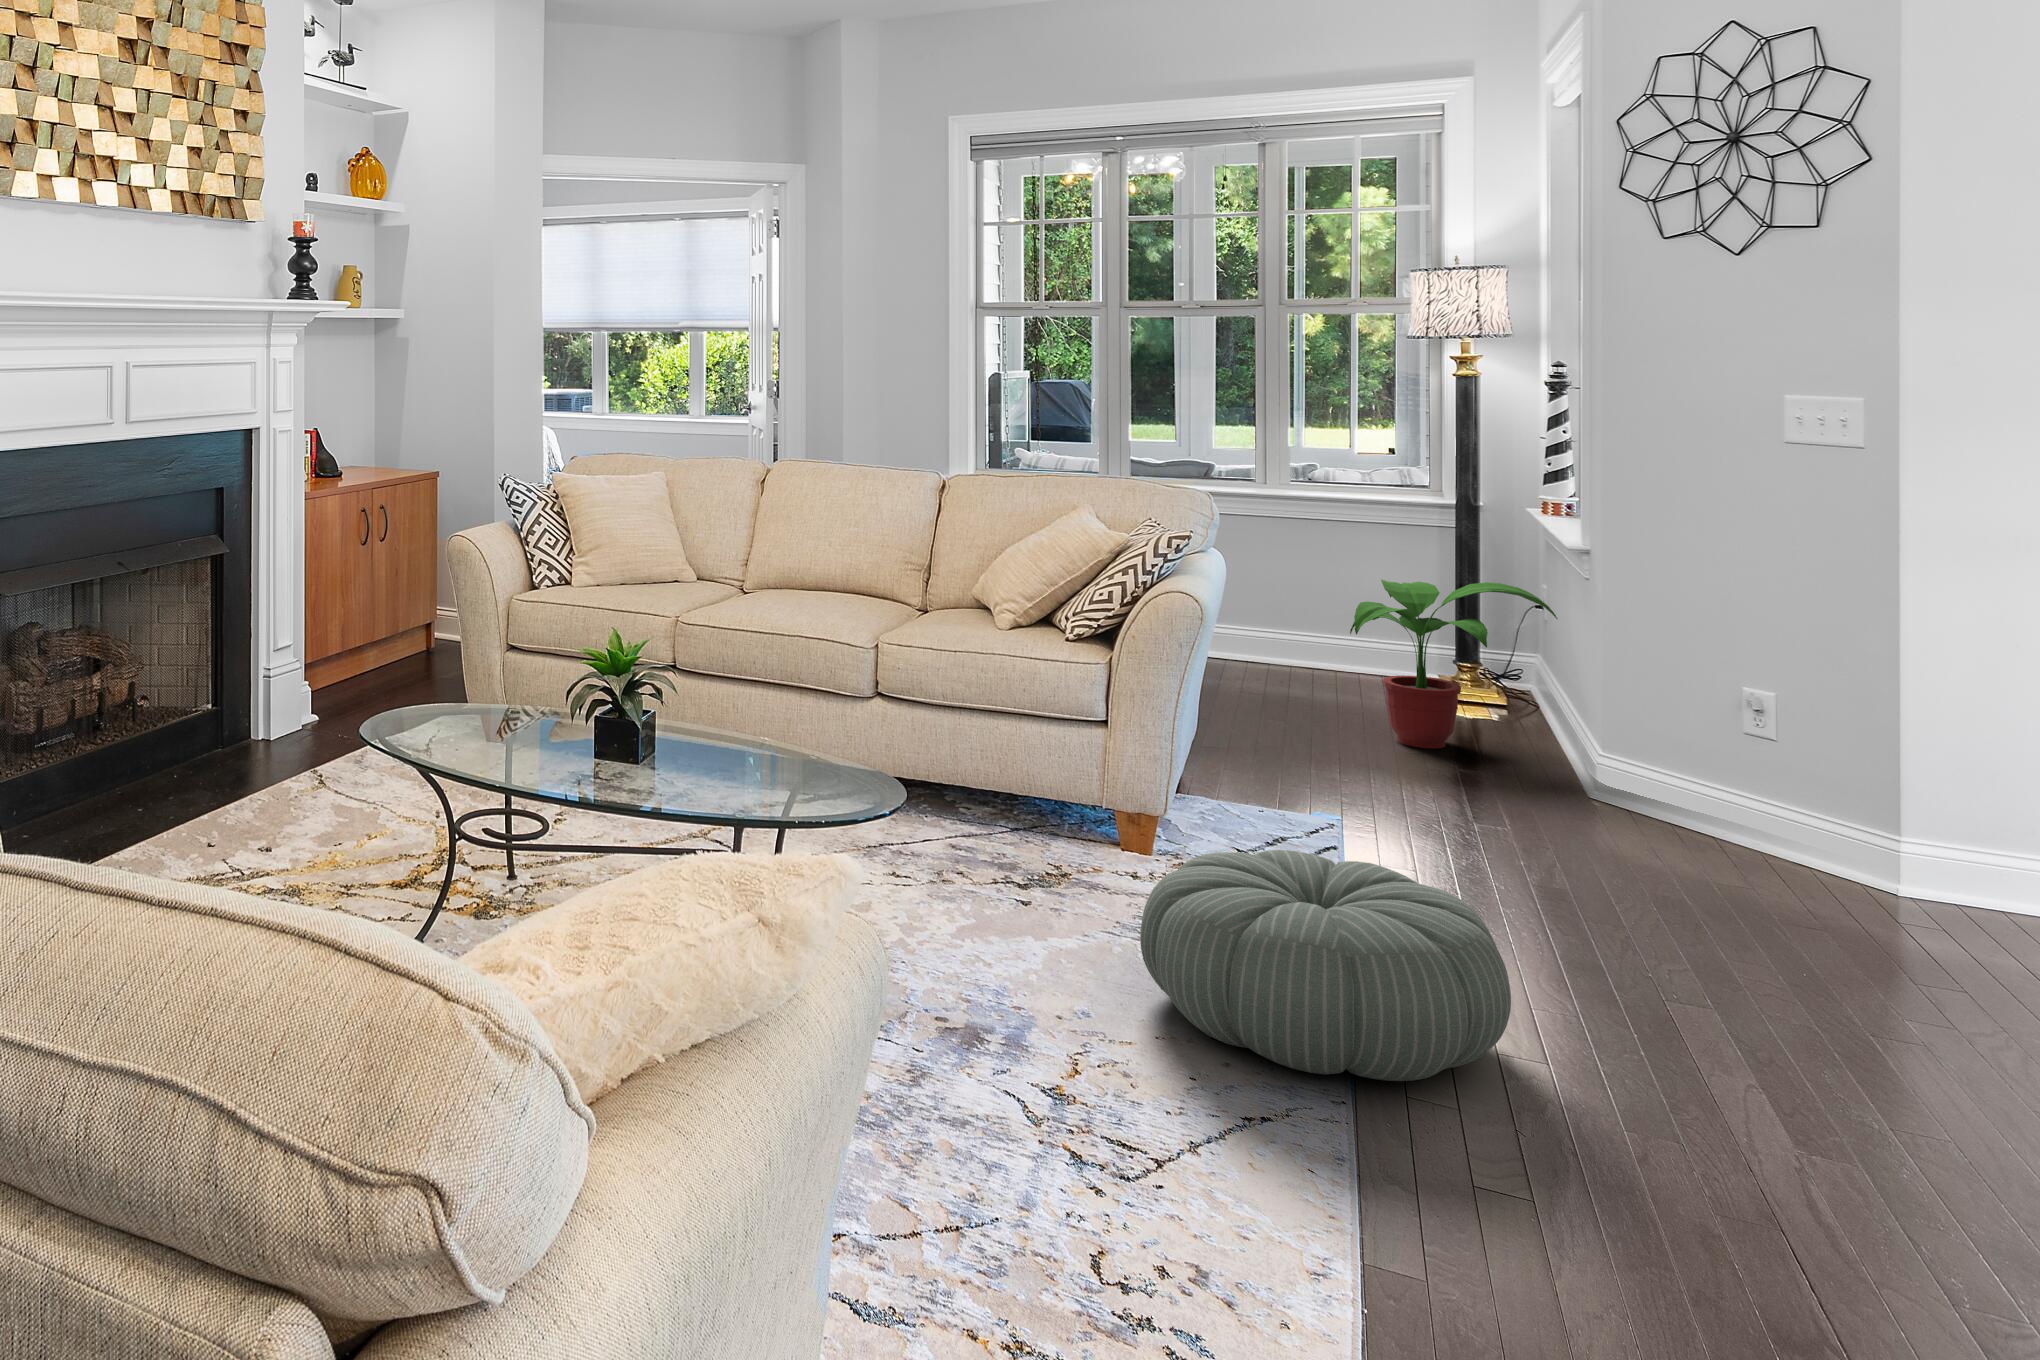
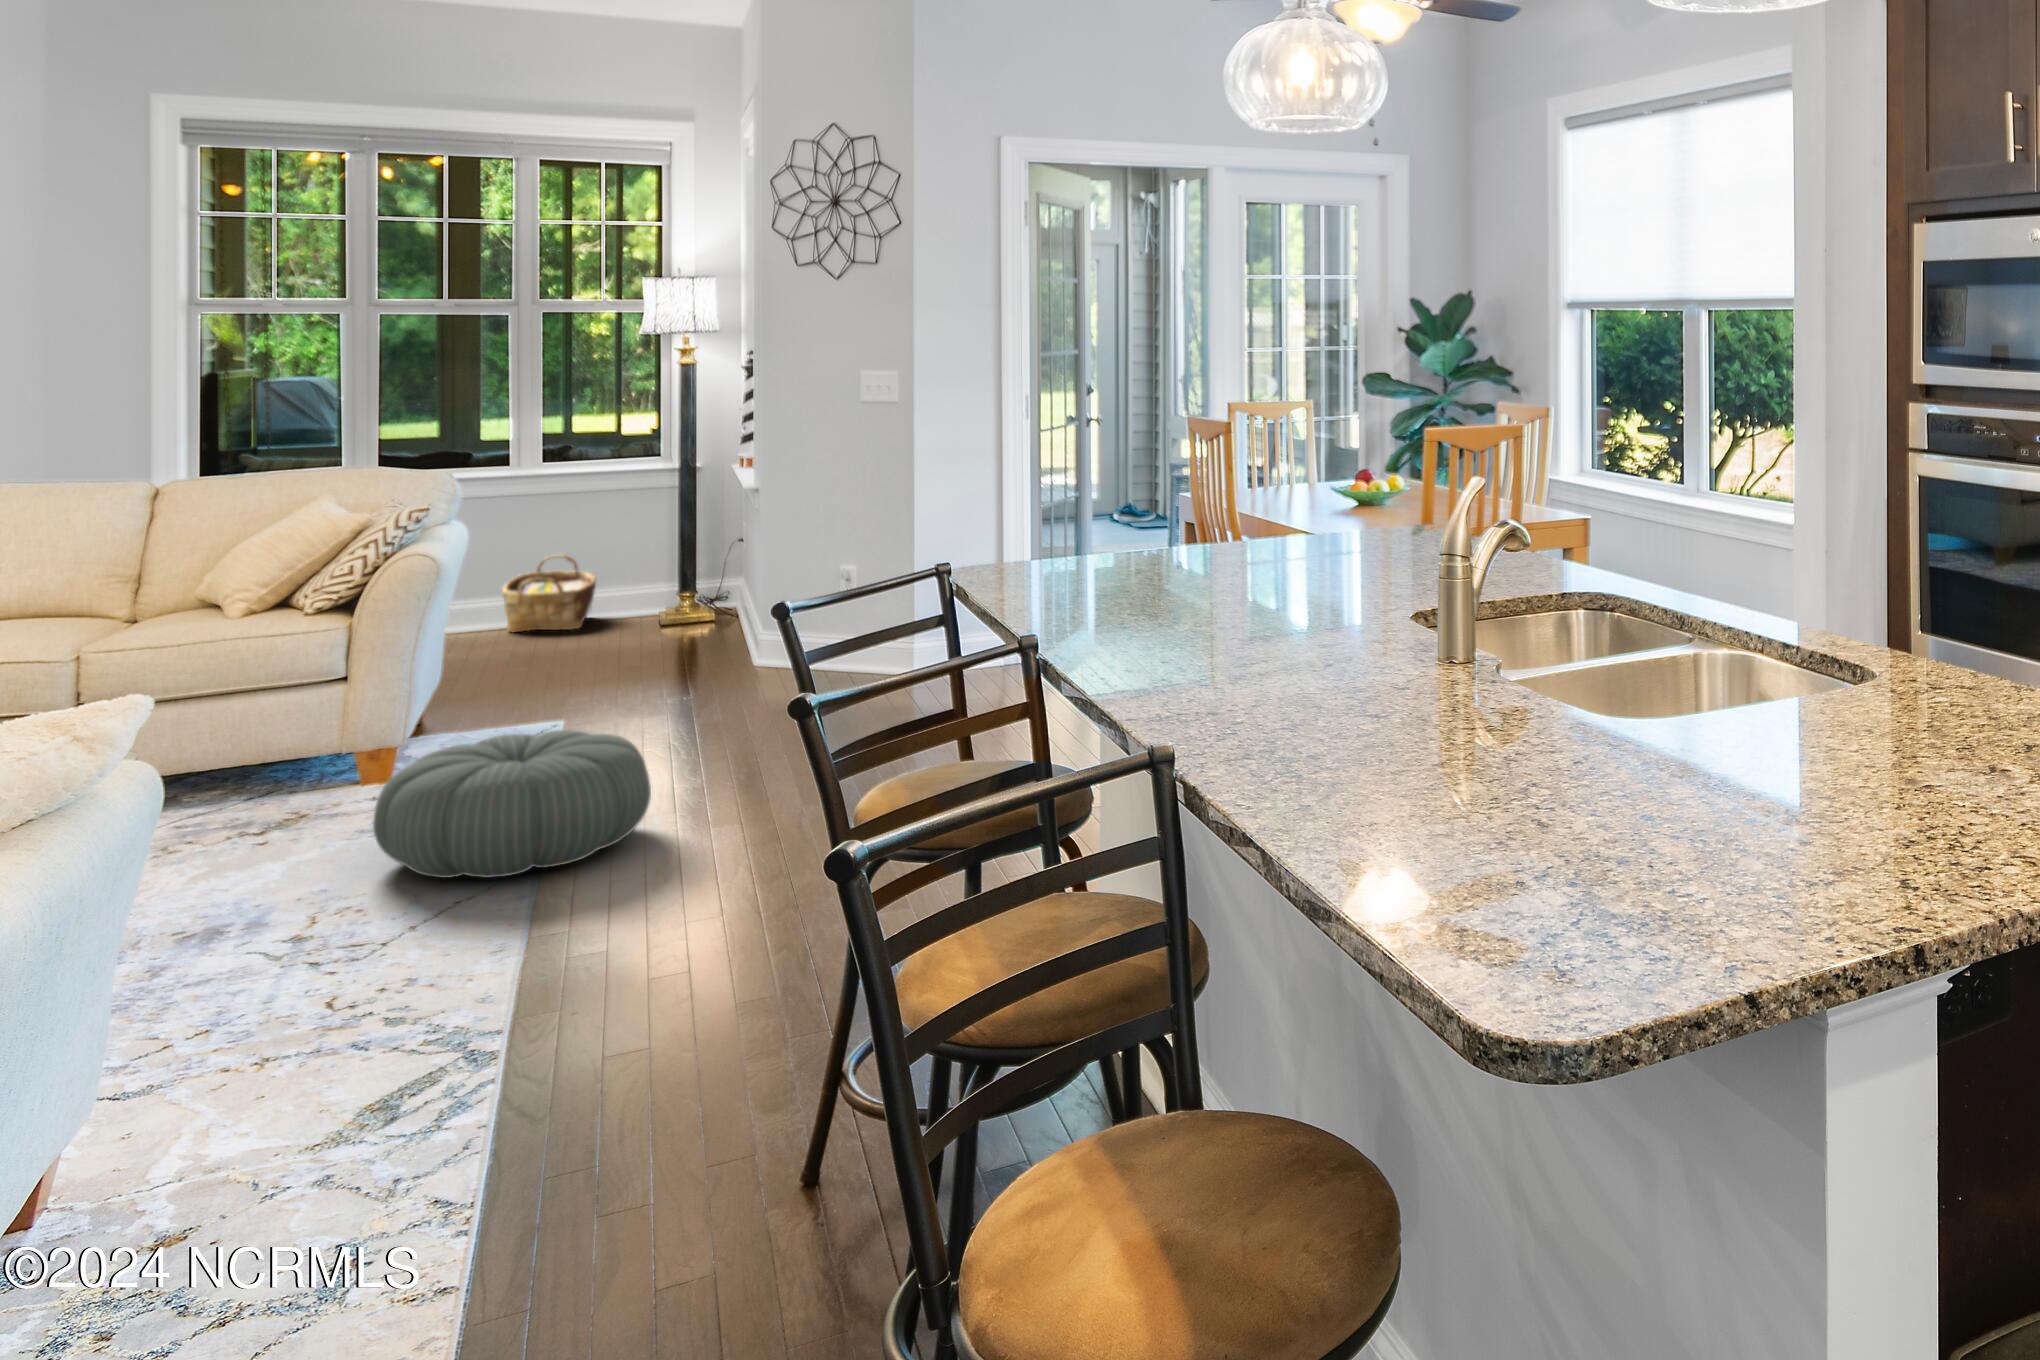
potted plant: present [1350,579,1557,749] -> none [585,526,743,664]
woven basket: none [1248,592,1351,683] -> present [502,554,596,632]

